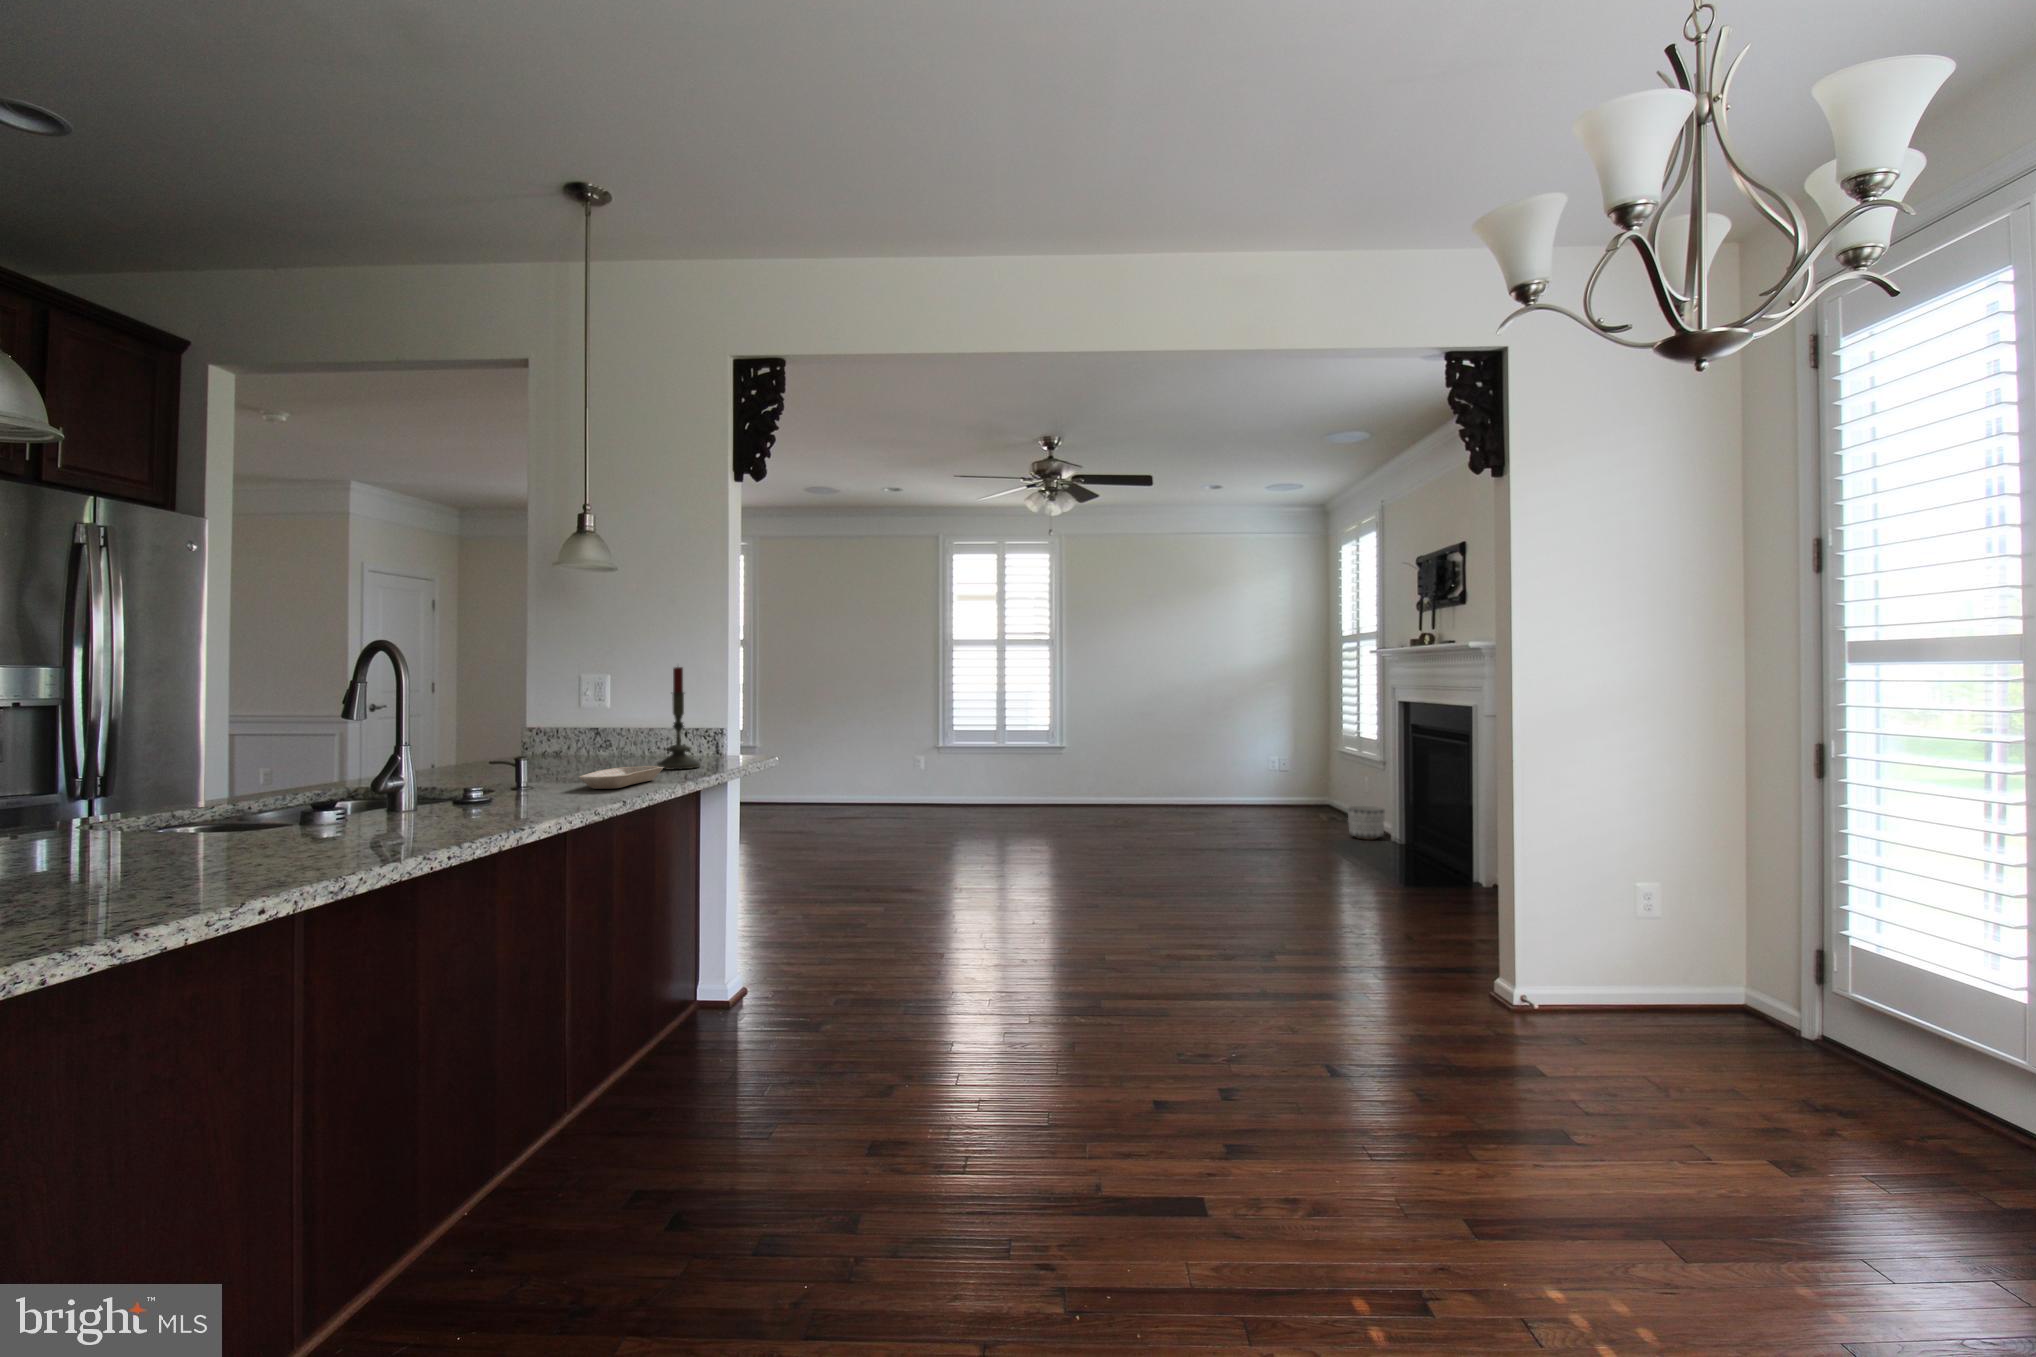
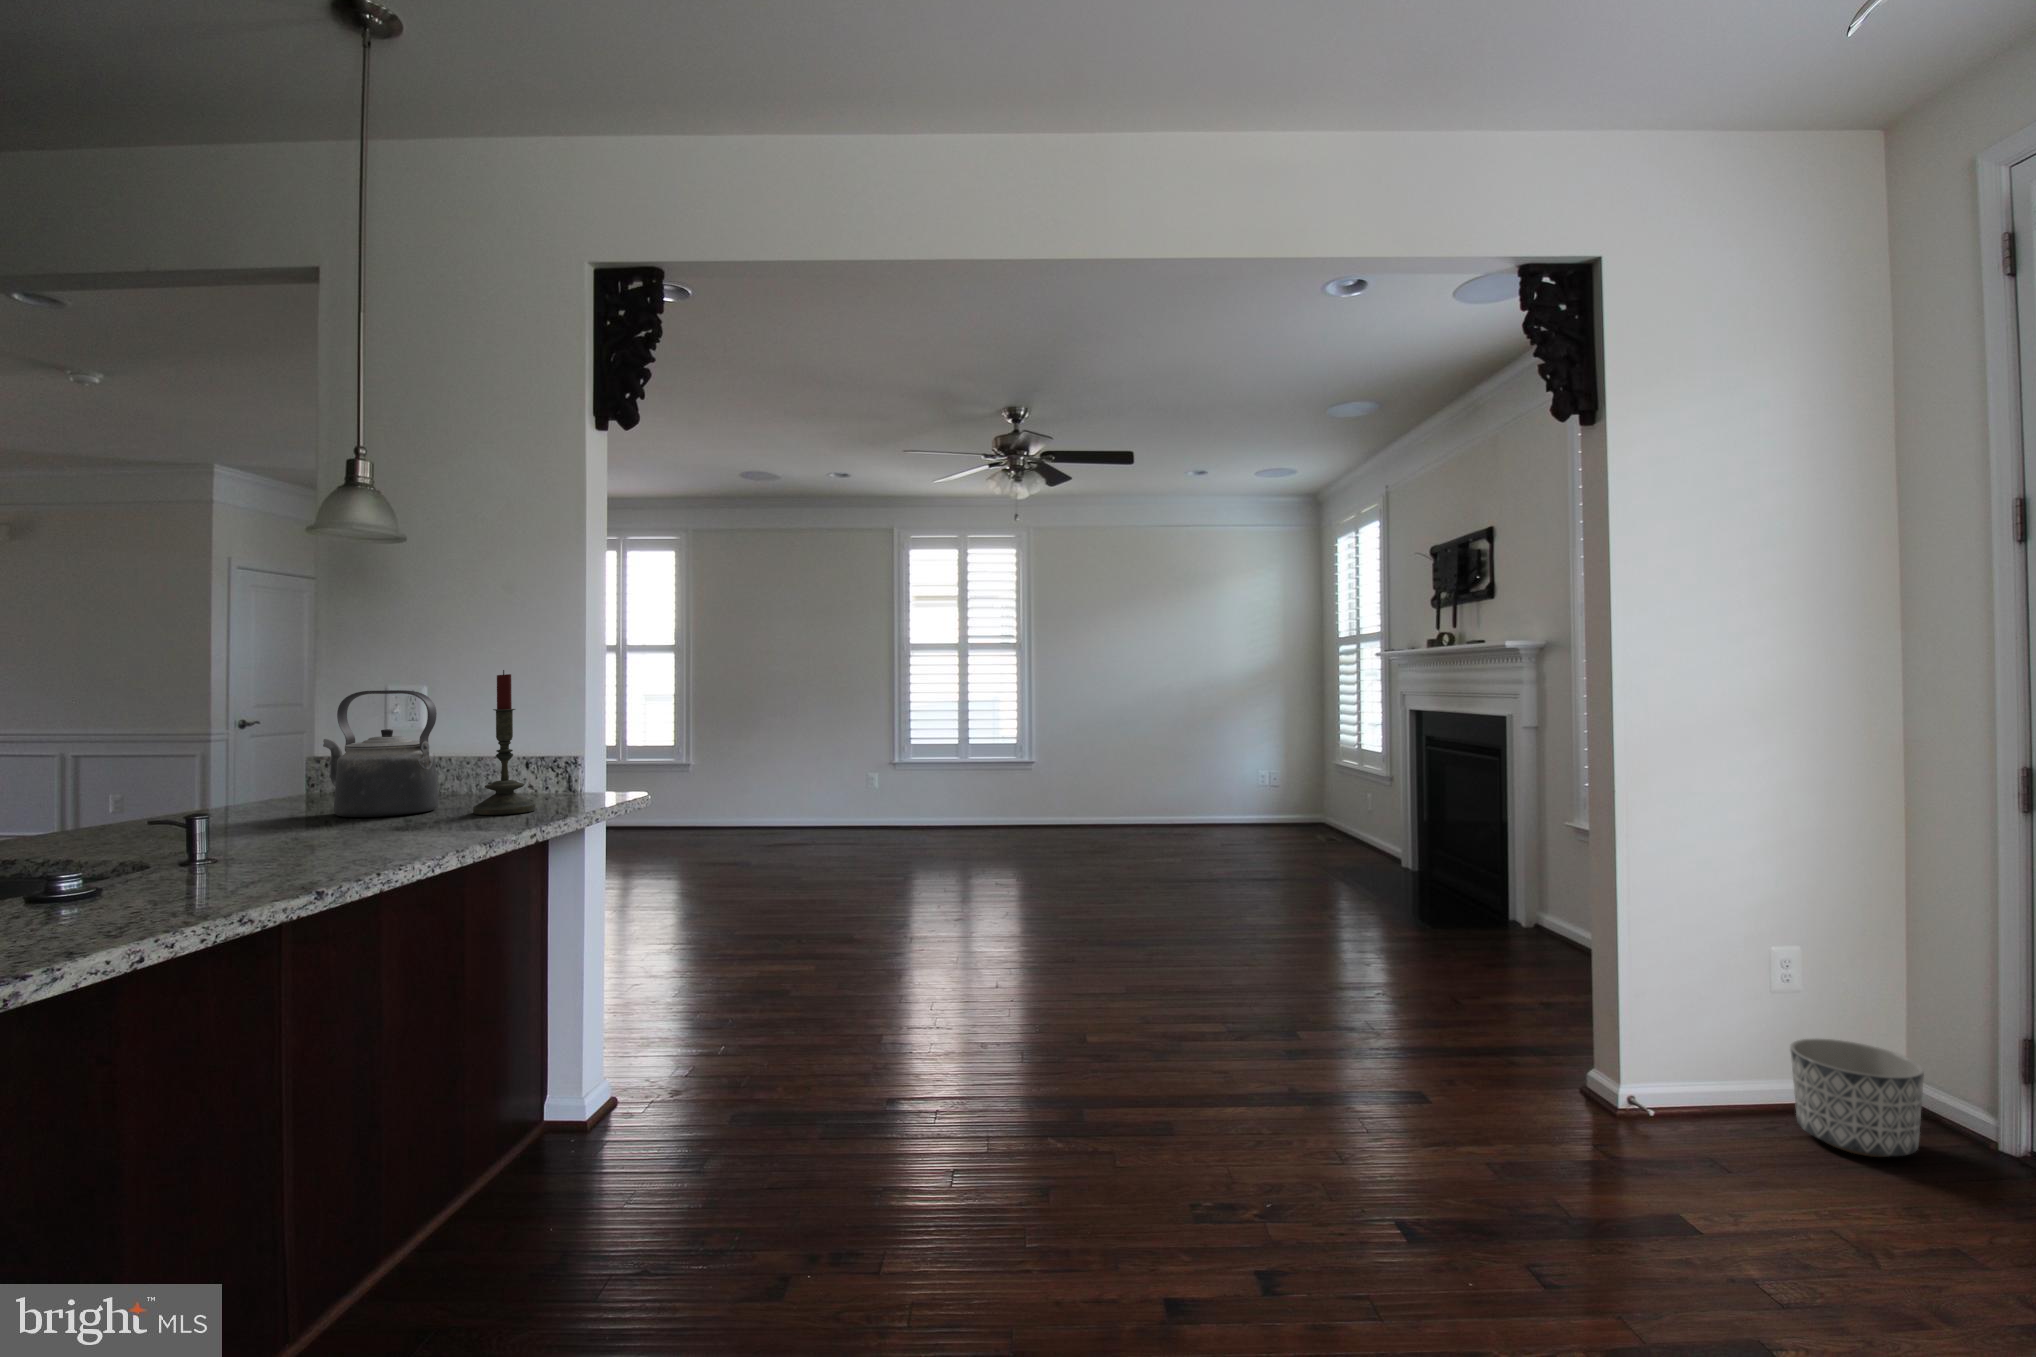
kettle: none [547,678,629,770] -> present [323,690,439,817]
tray: present [579,766,664,789] -> none [310,814,462,854]
planter: present [1347,805,1385,840] -> present [1790,1039,1924,1157]

